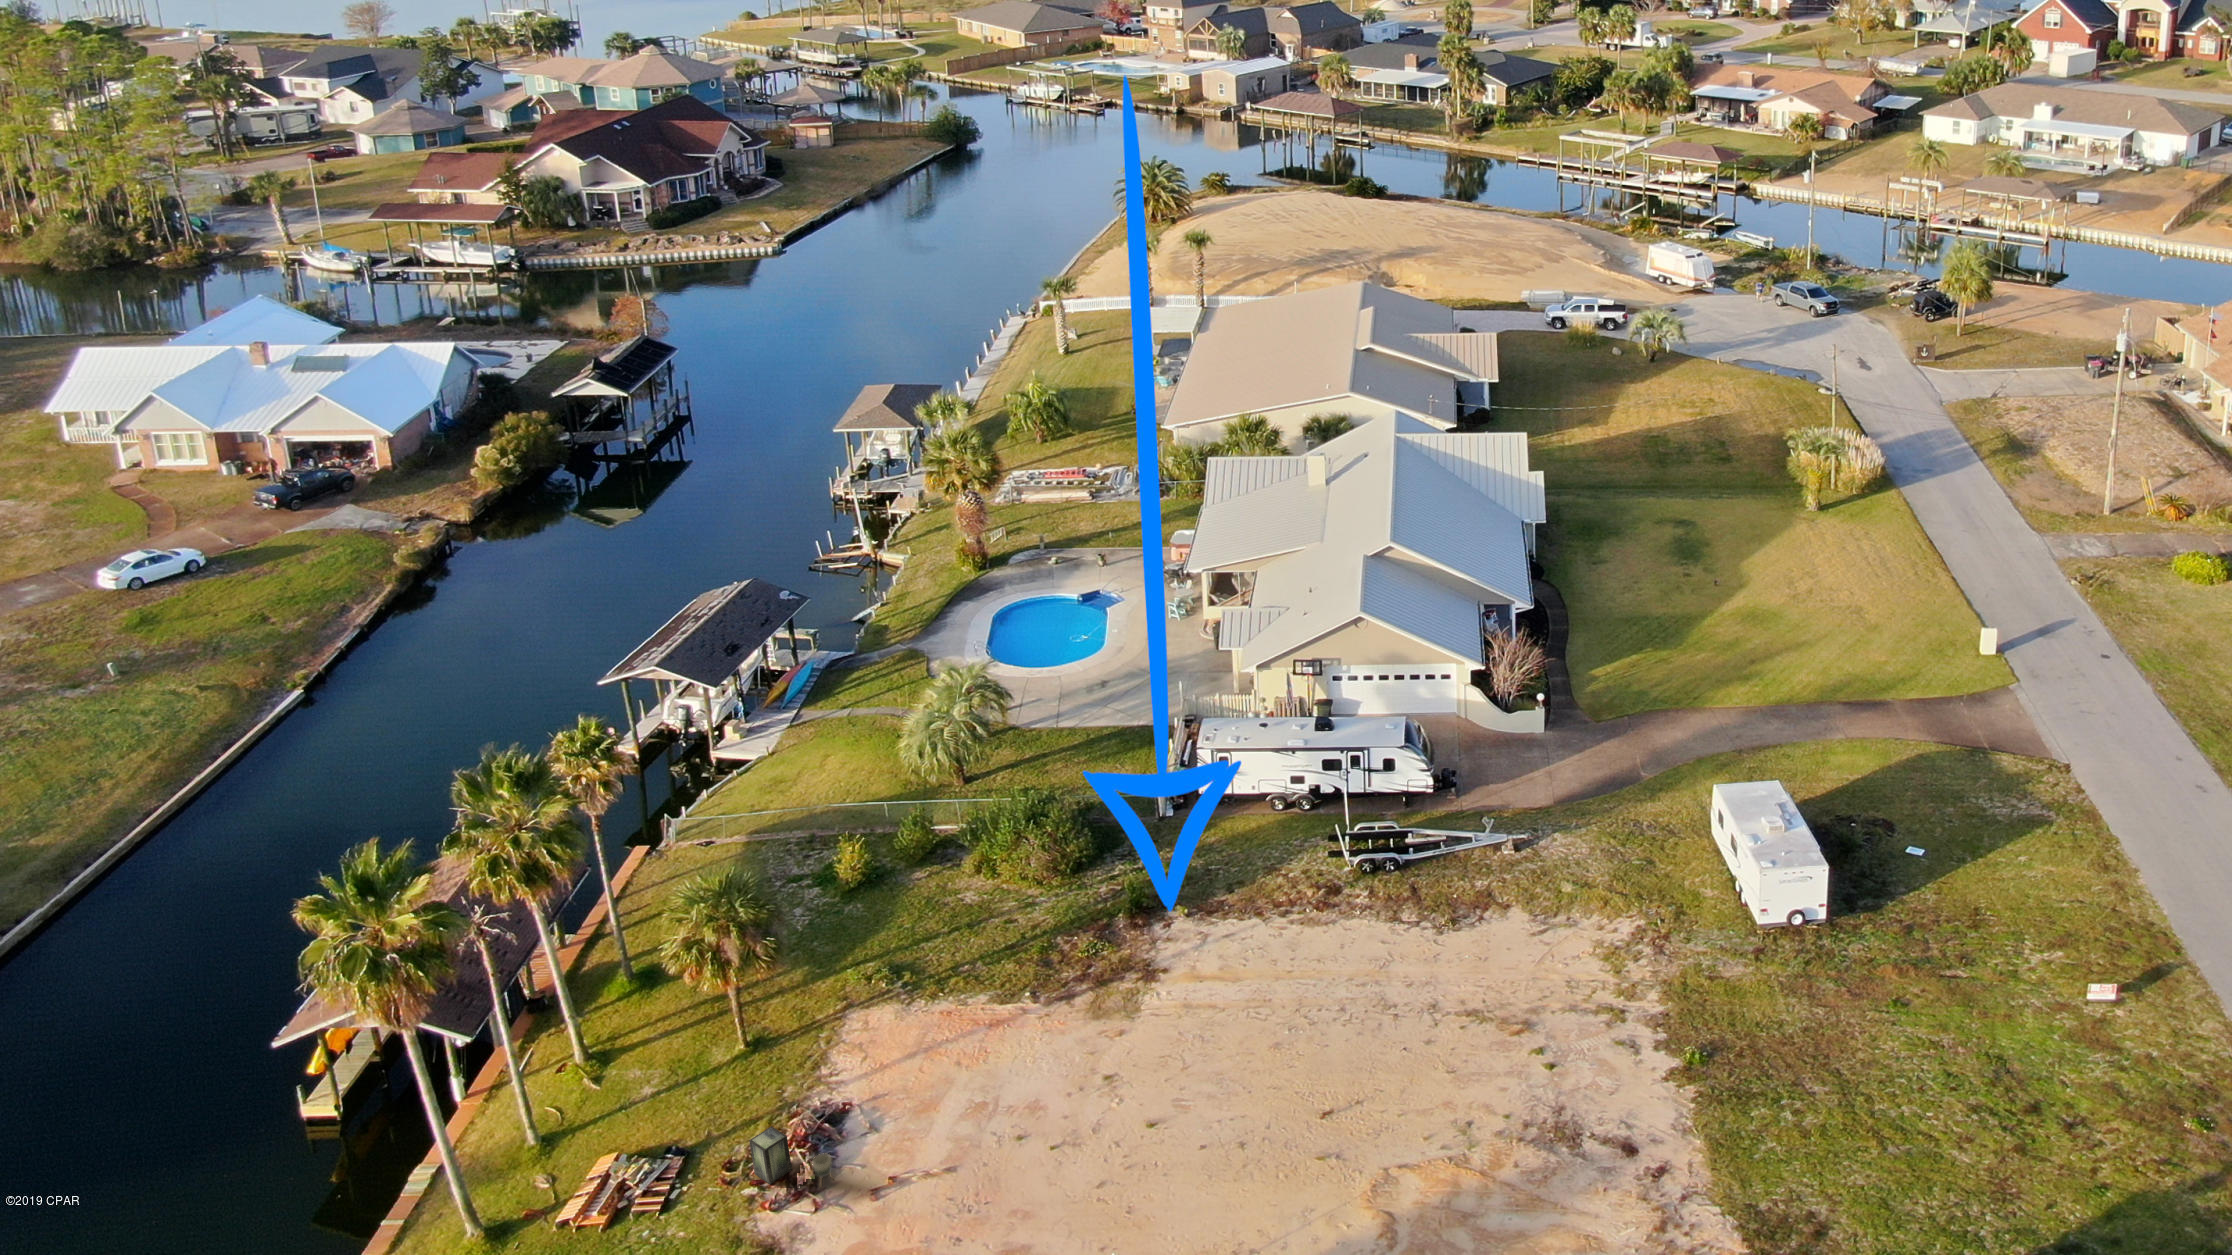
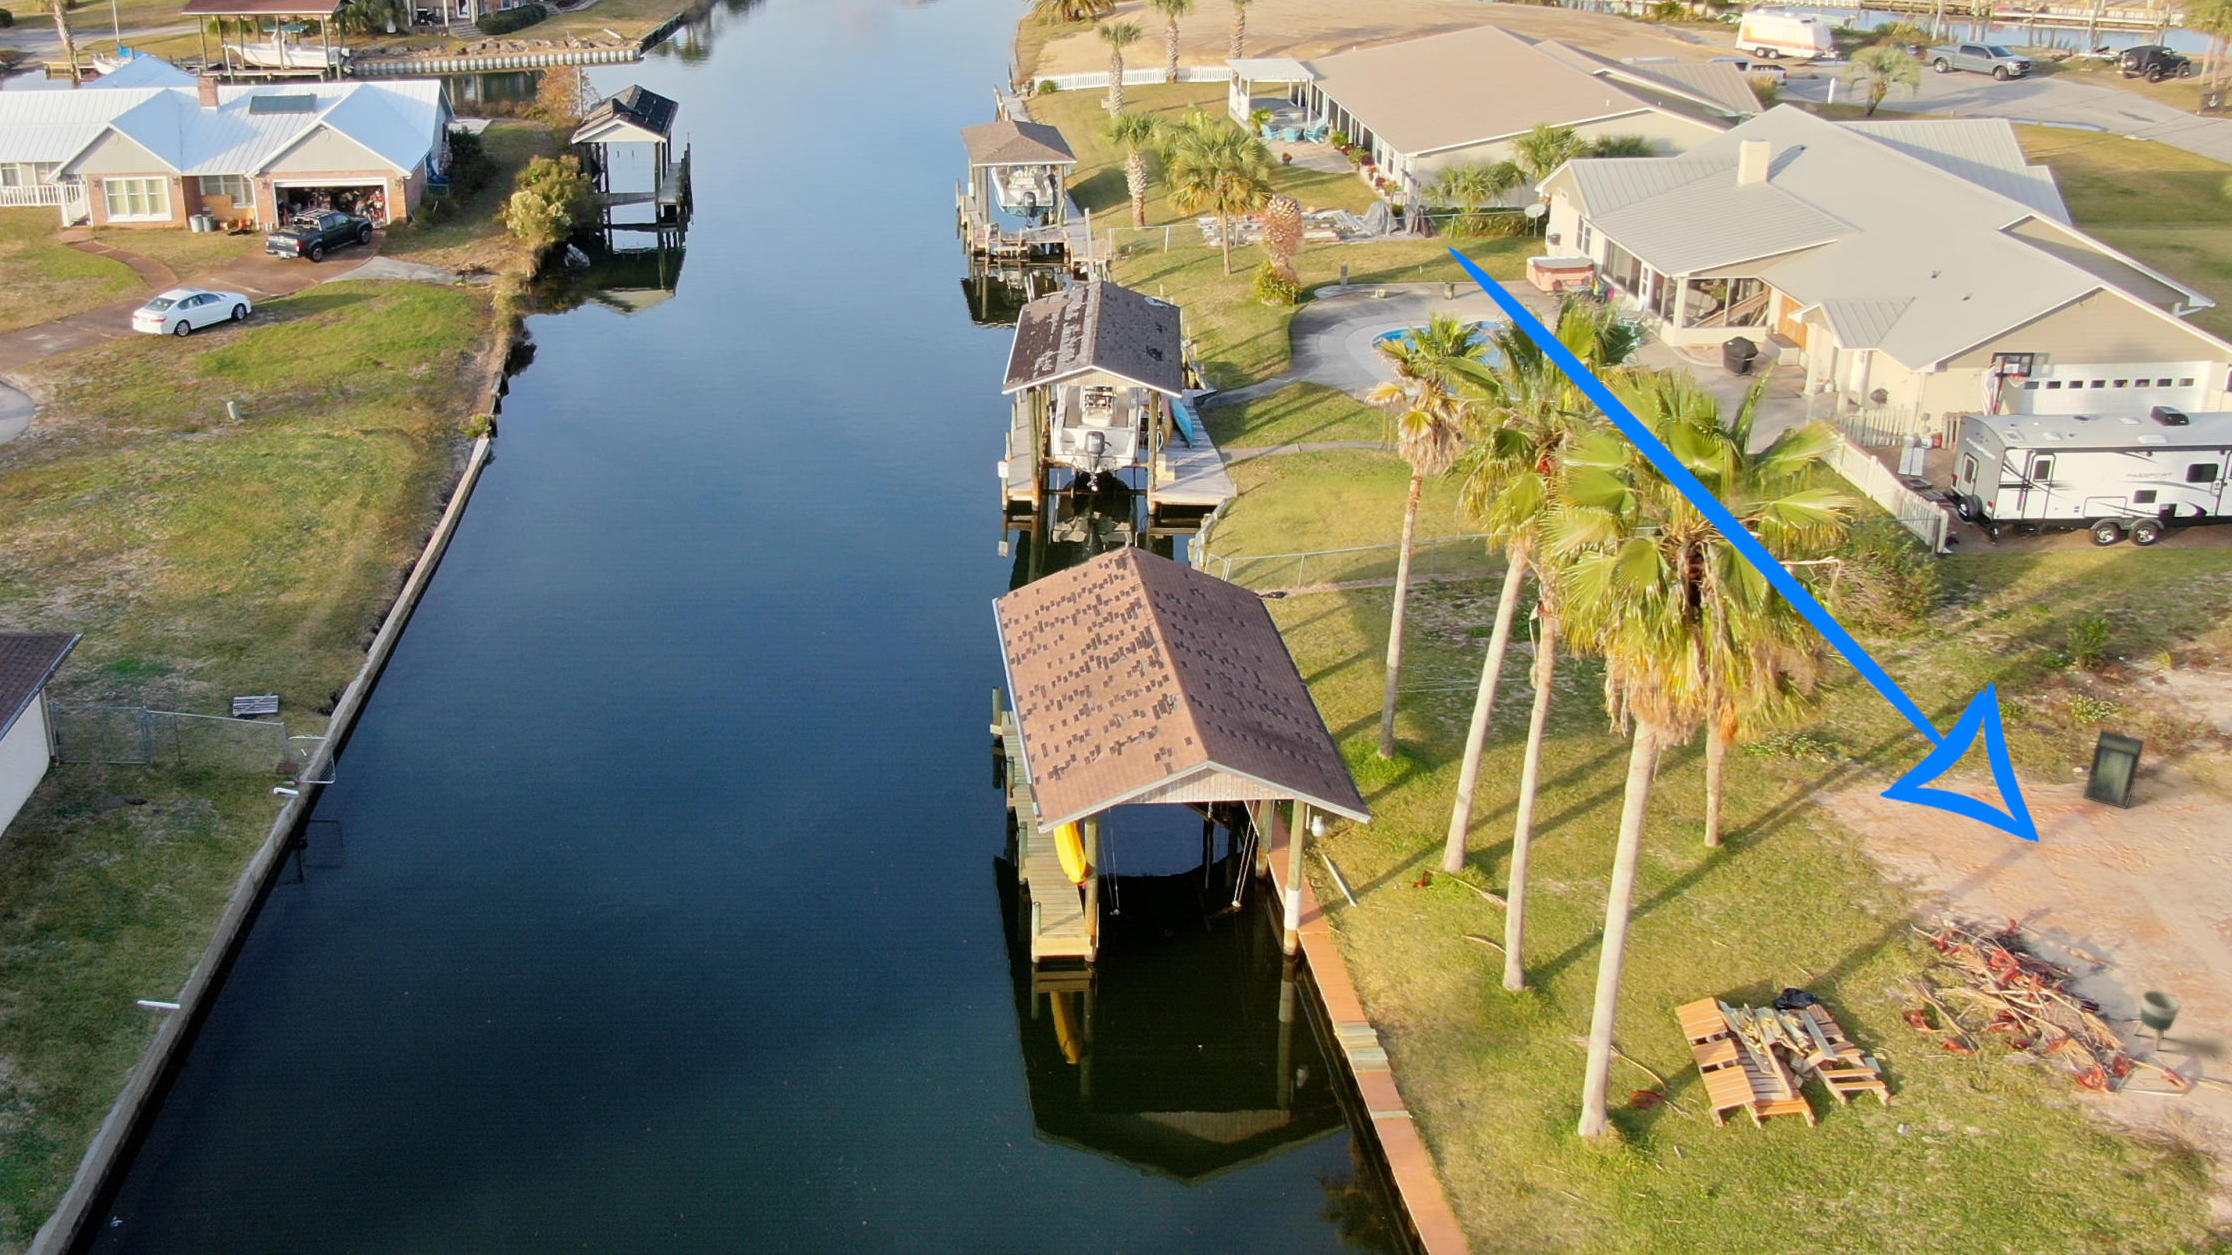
storage box: present [749,1126,792,1184] -> present [2084,731,2144,808]

